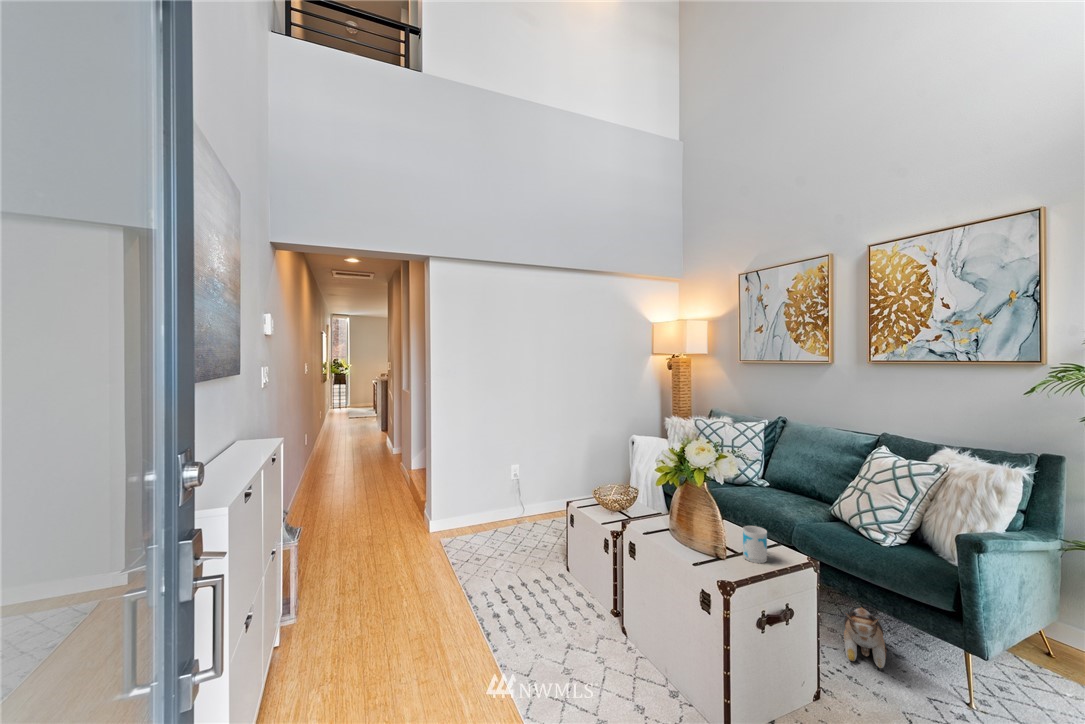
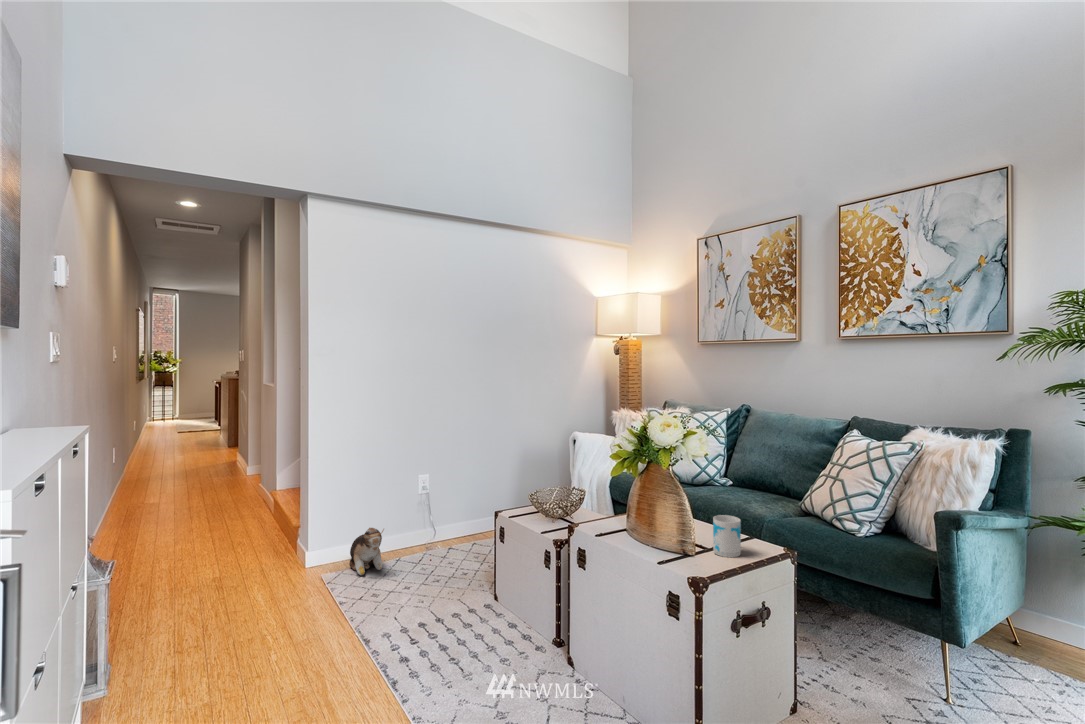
plush toy: present [844,607,887,668] -> present [349,528,384,575]

